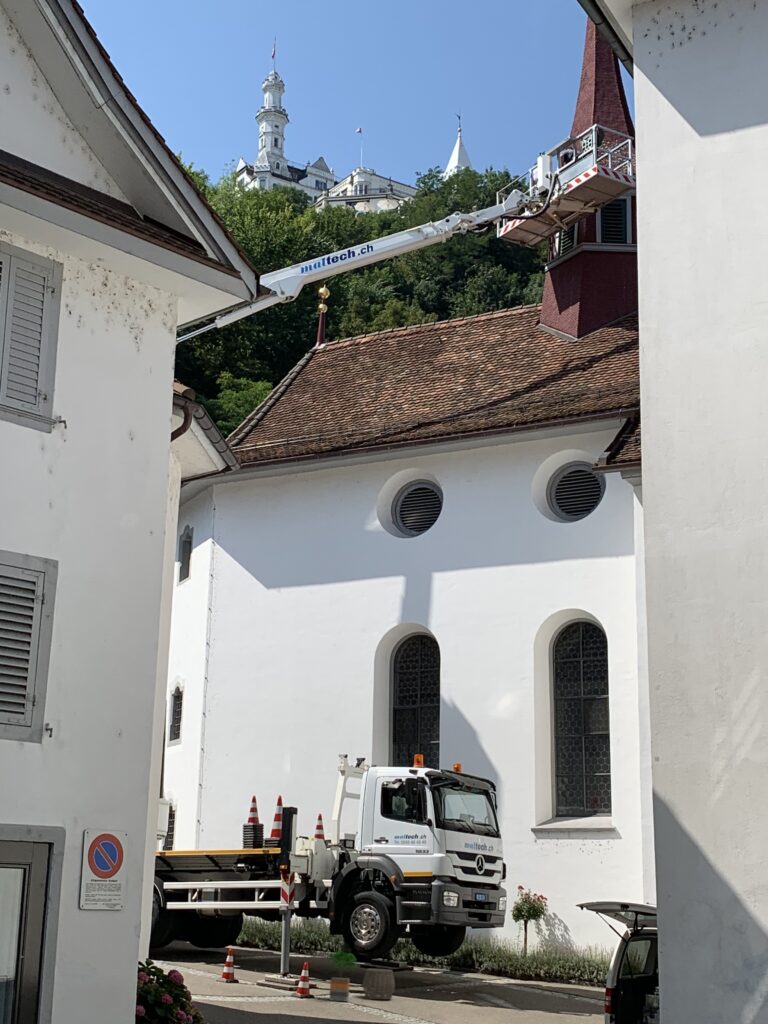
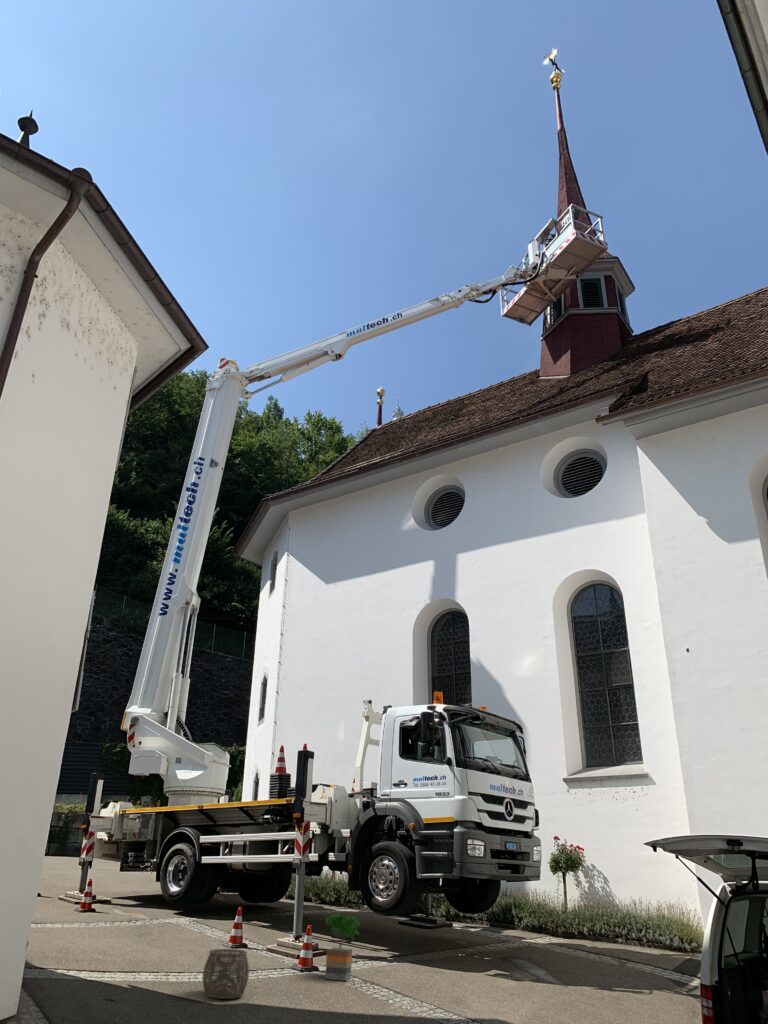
woven basket: present [363,969,395,1000] -> present [203,949,249,999]

